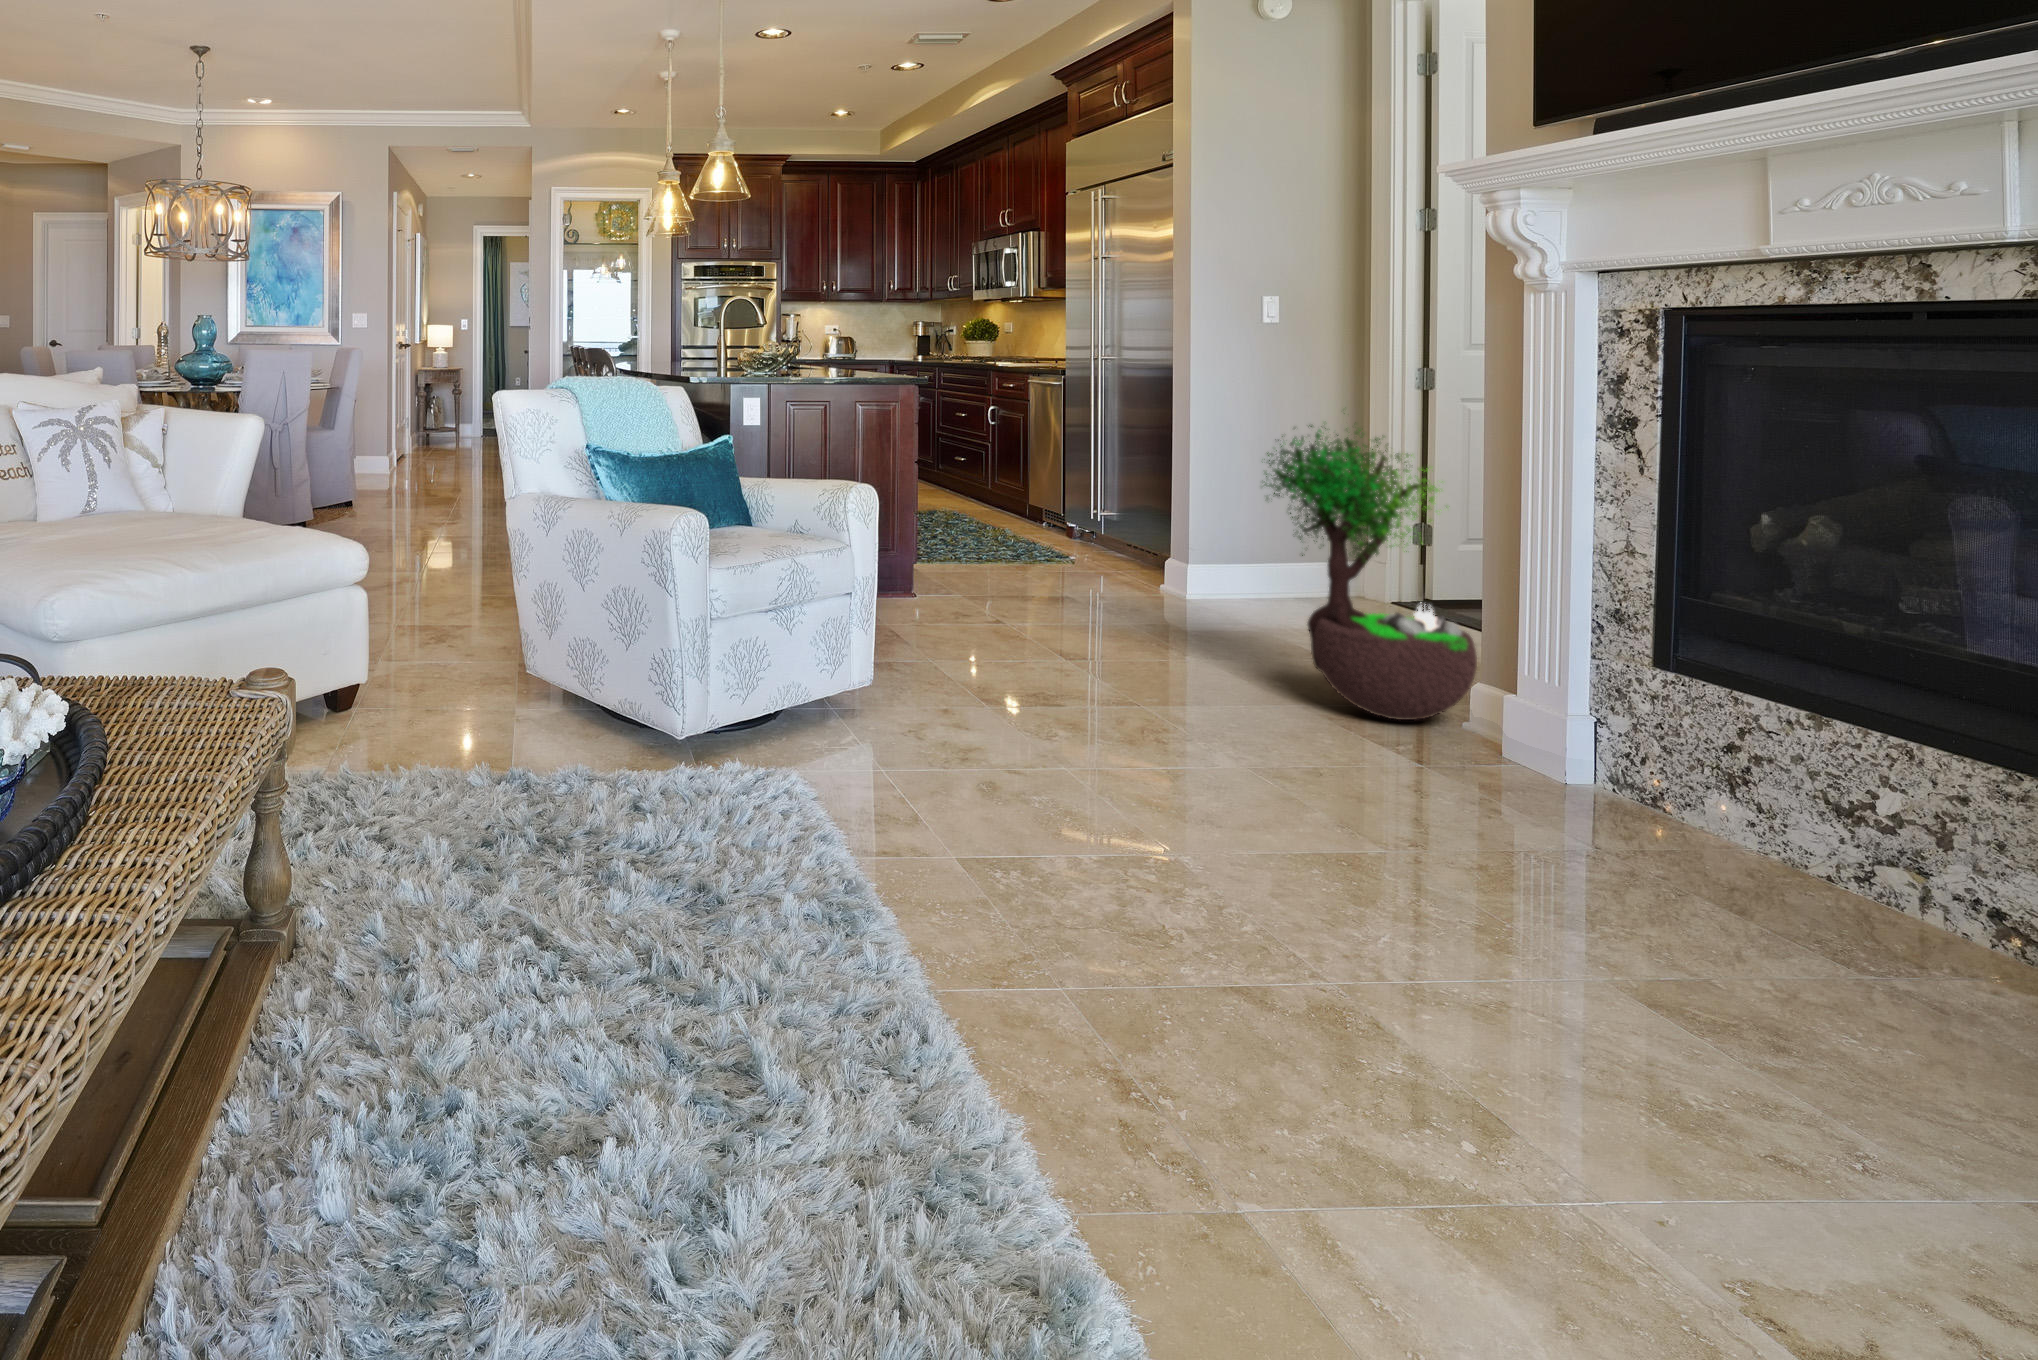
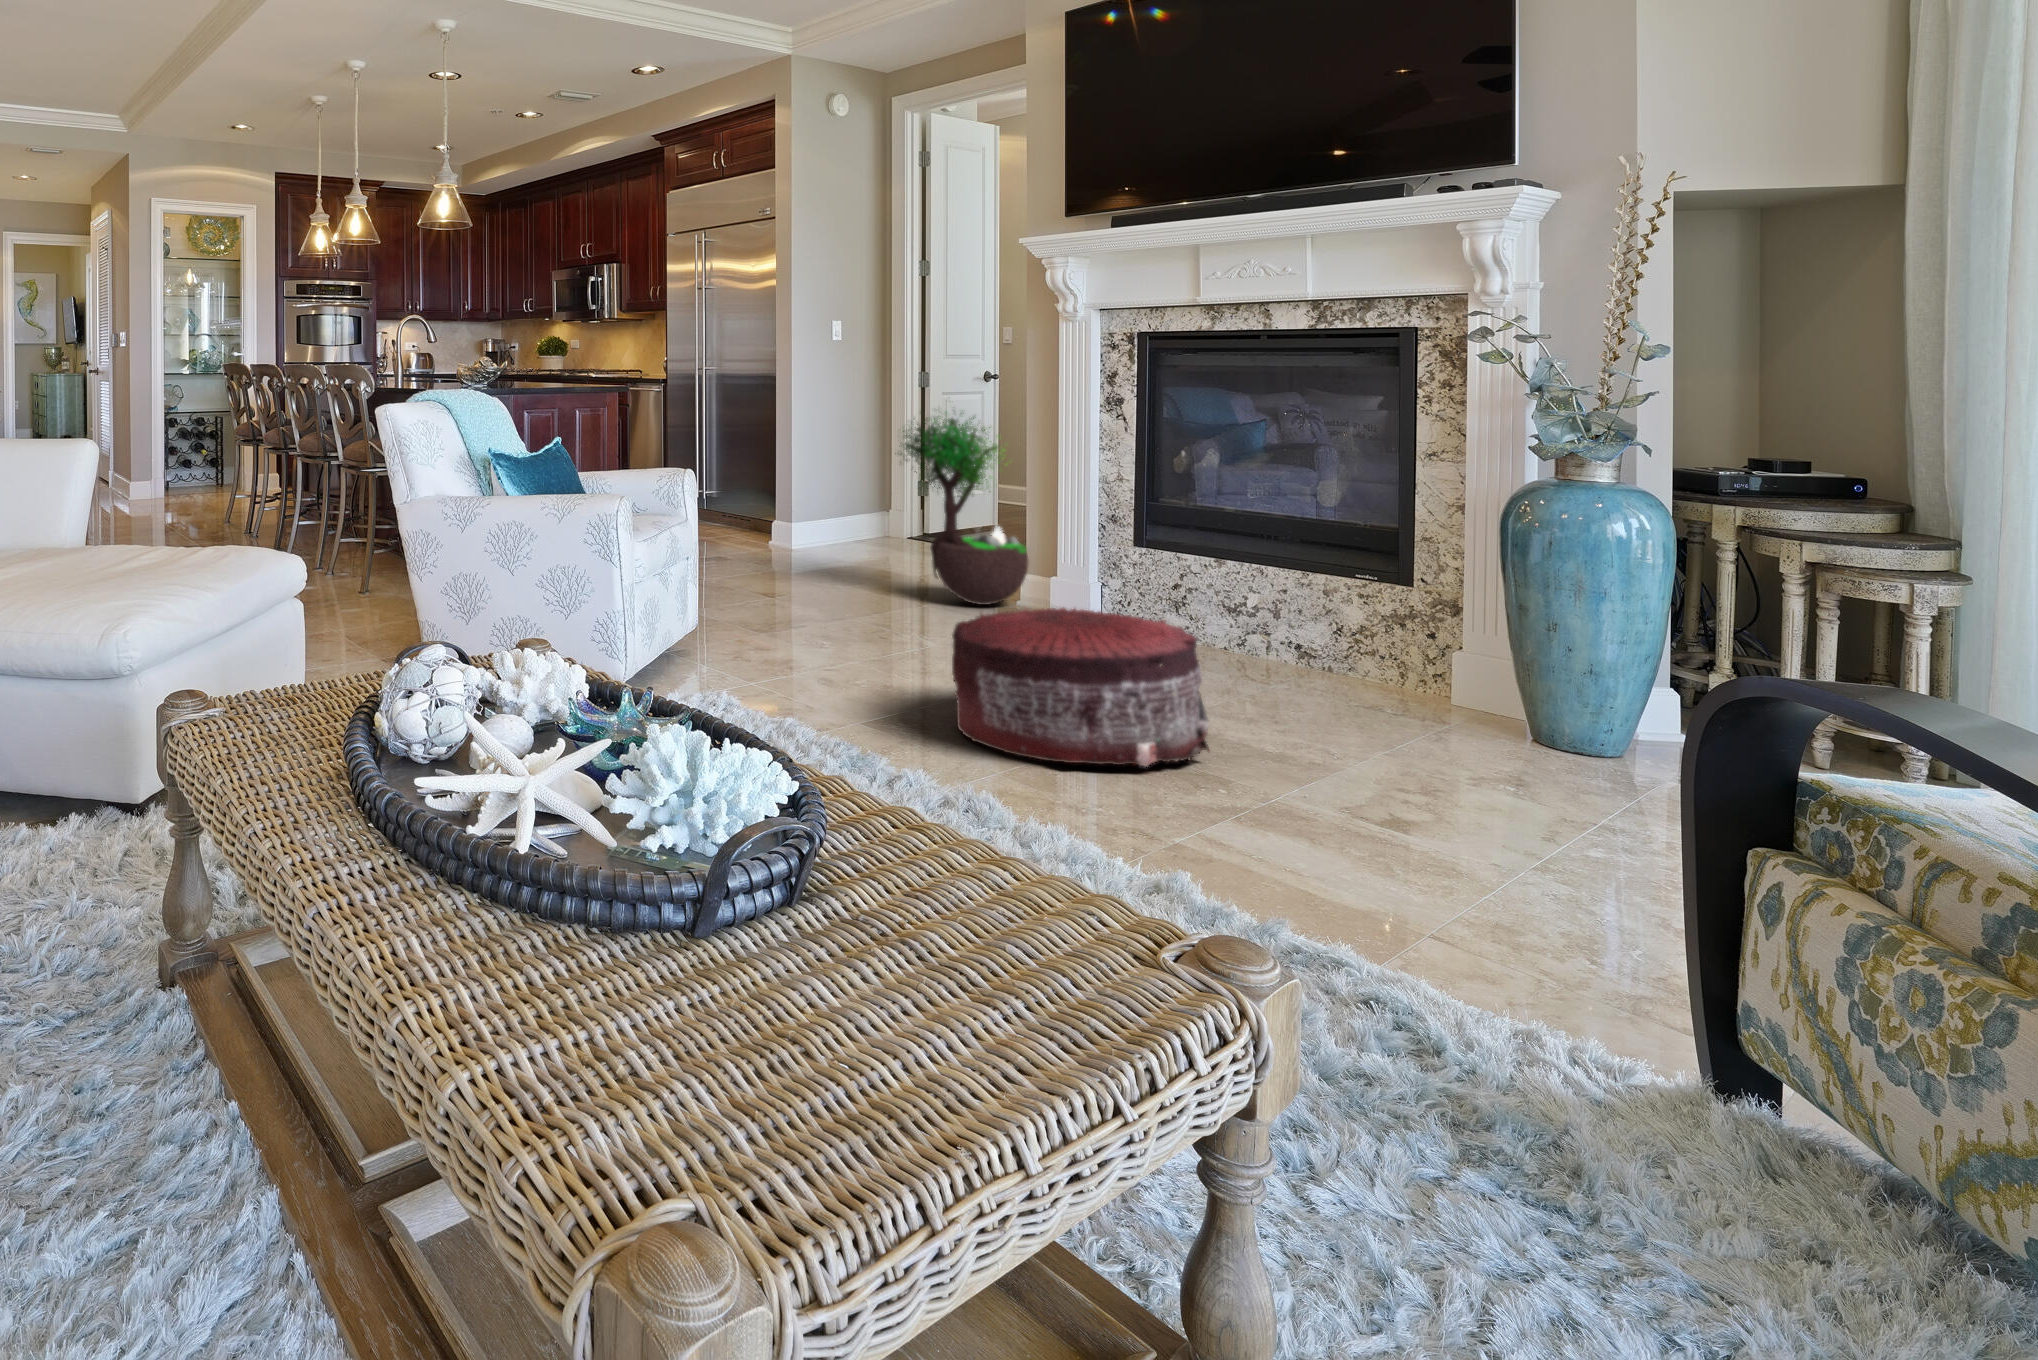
pouf: none [1039,759,1508,1139] -> present [952,608,1209,766]

